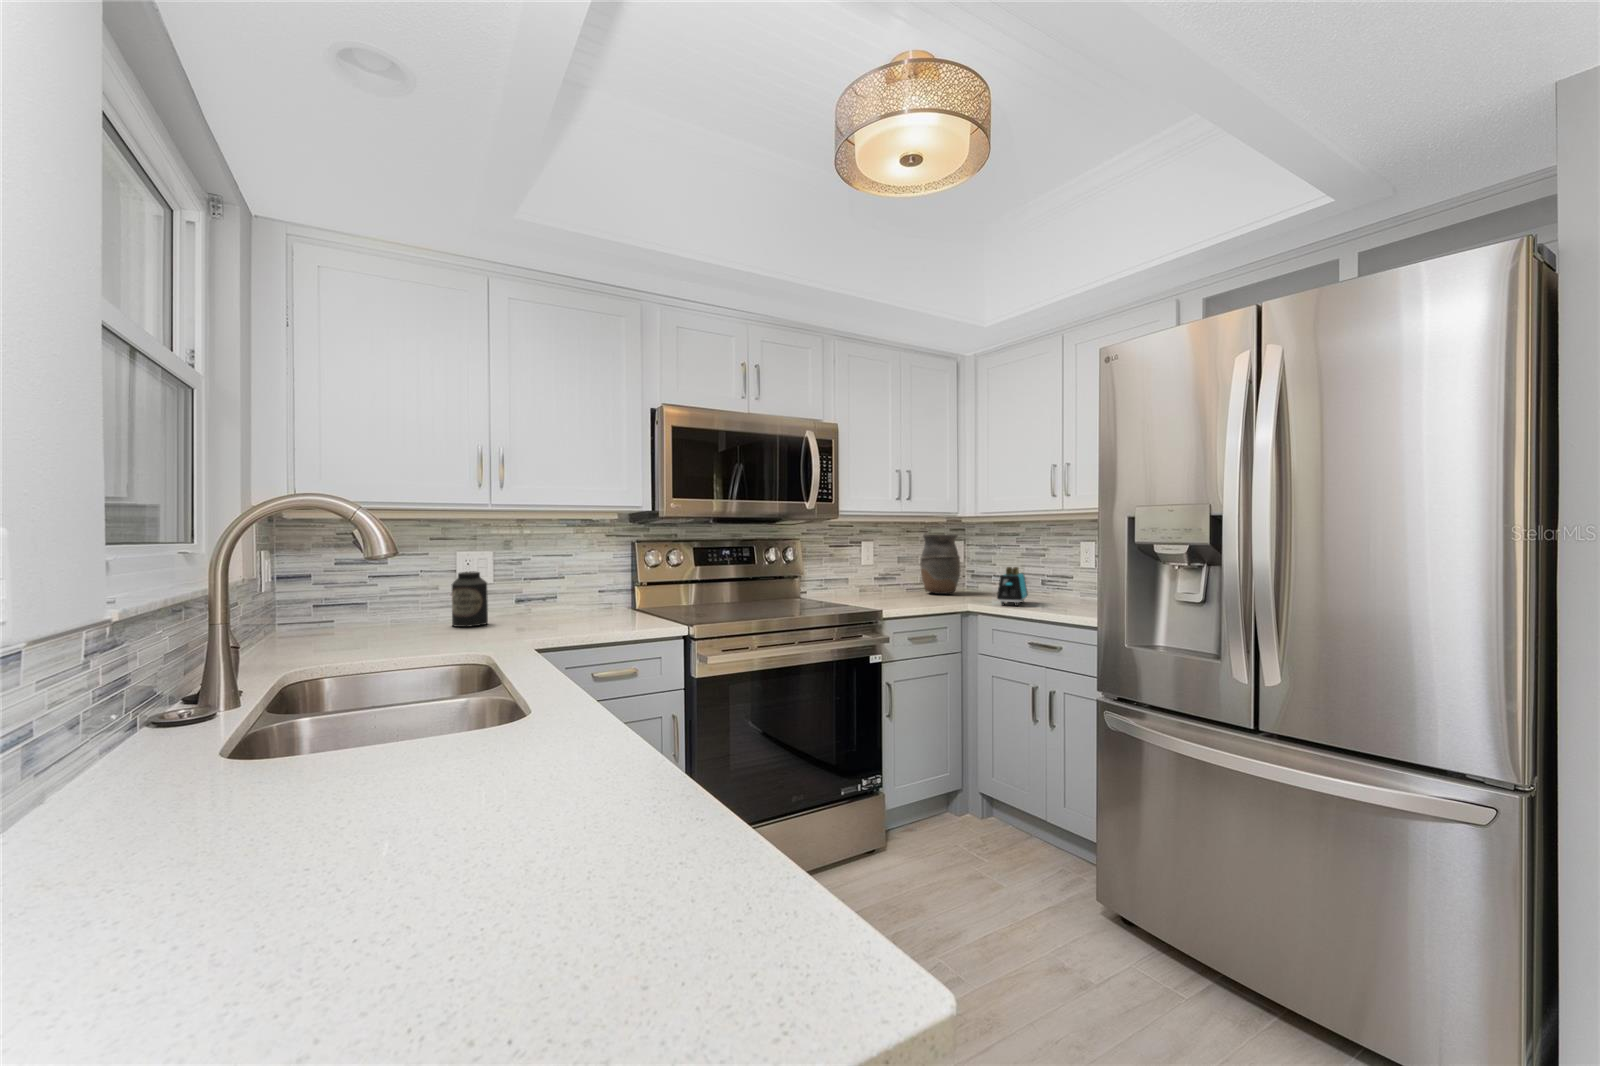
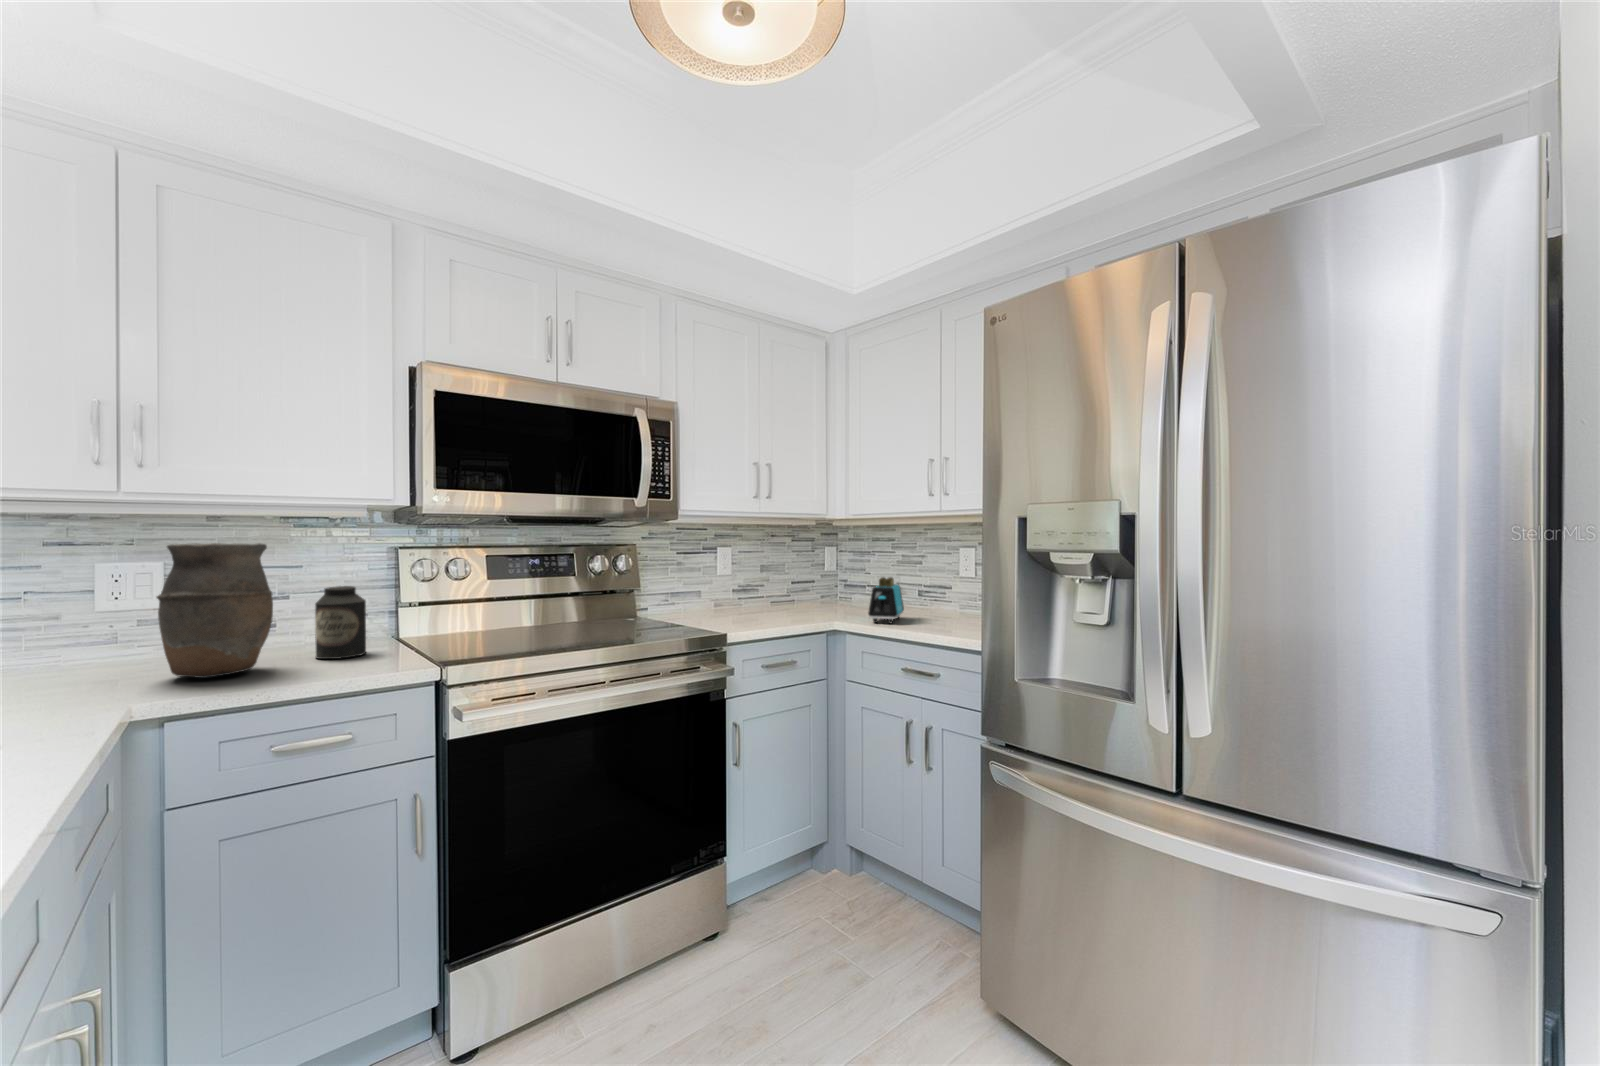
vase: present [920,534,960,594] -> present [157,543,273,678]
canister: present [452,571,488,627] -> present [315,586,366,659]

